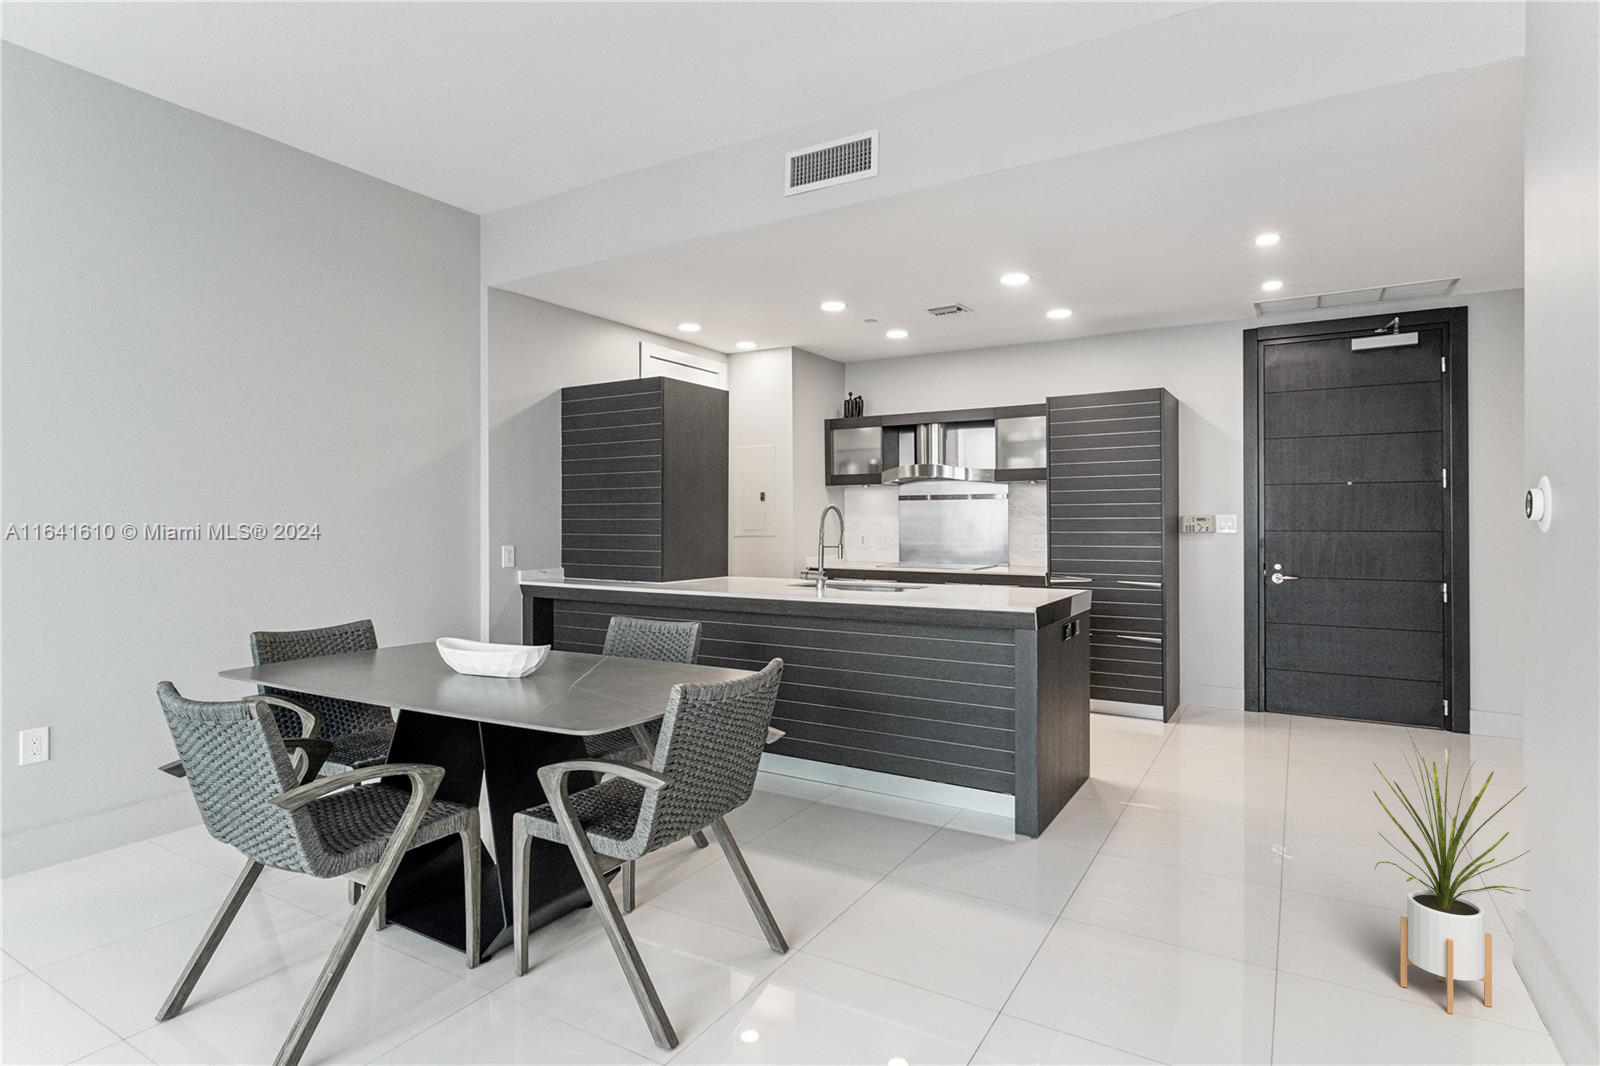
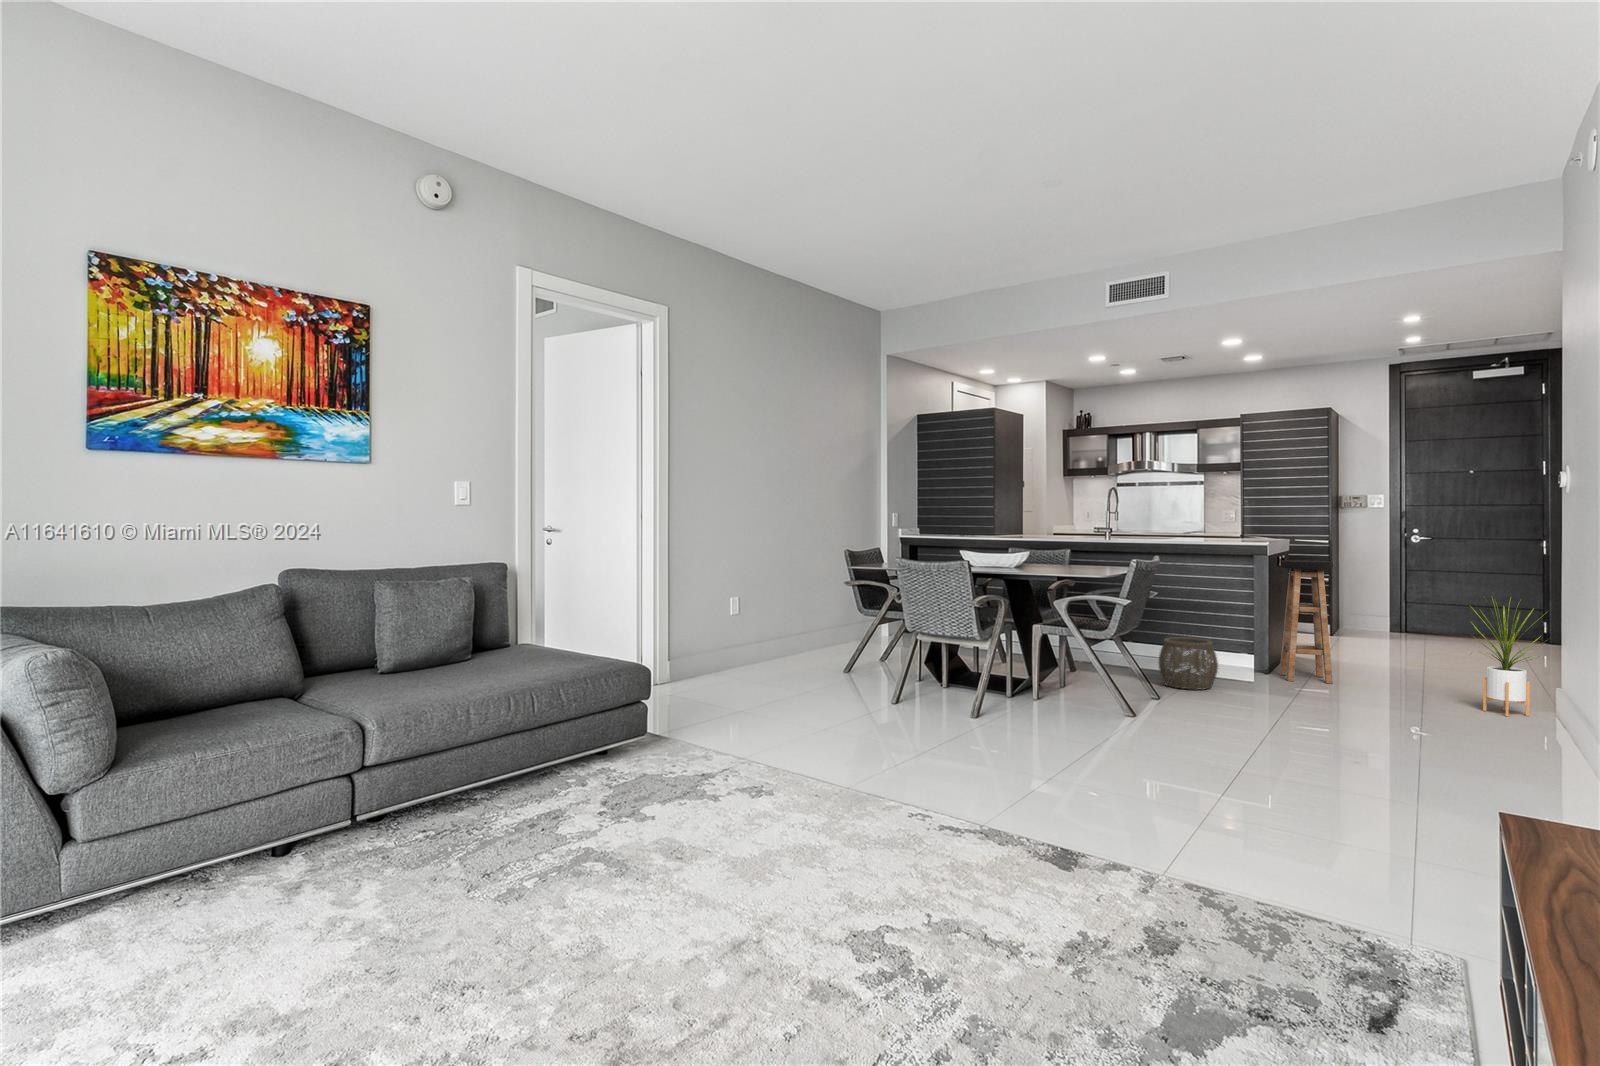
bar stool: none [1051,642,1136,879] -> present [1279,560,1333,684]
woven basket: none [811,803,919,927] -> present [1159,637,1218,690]

